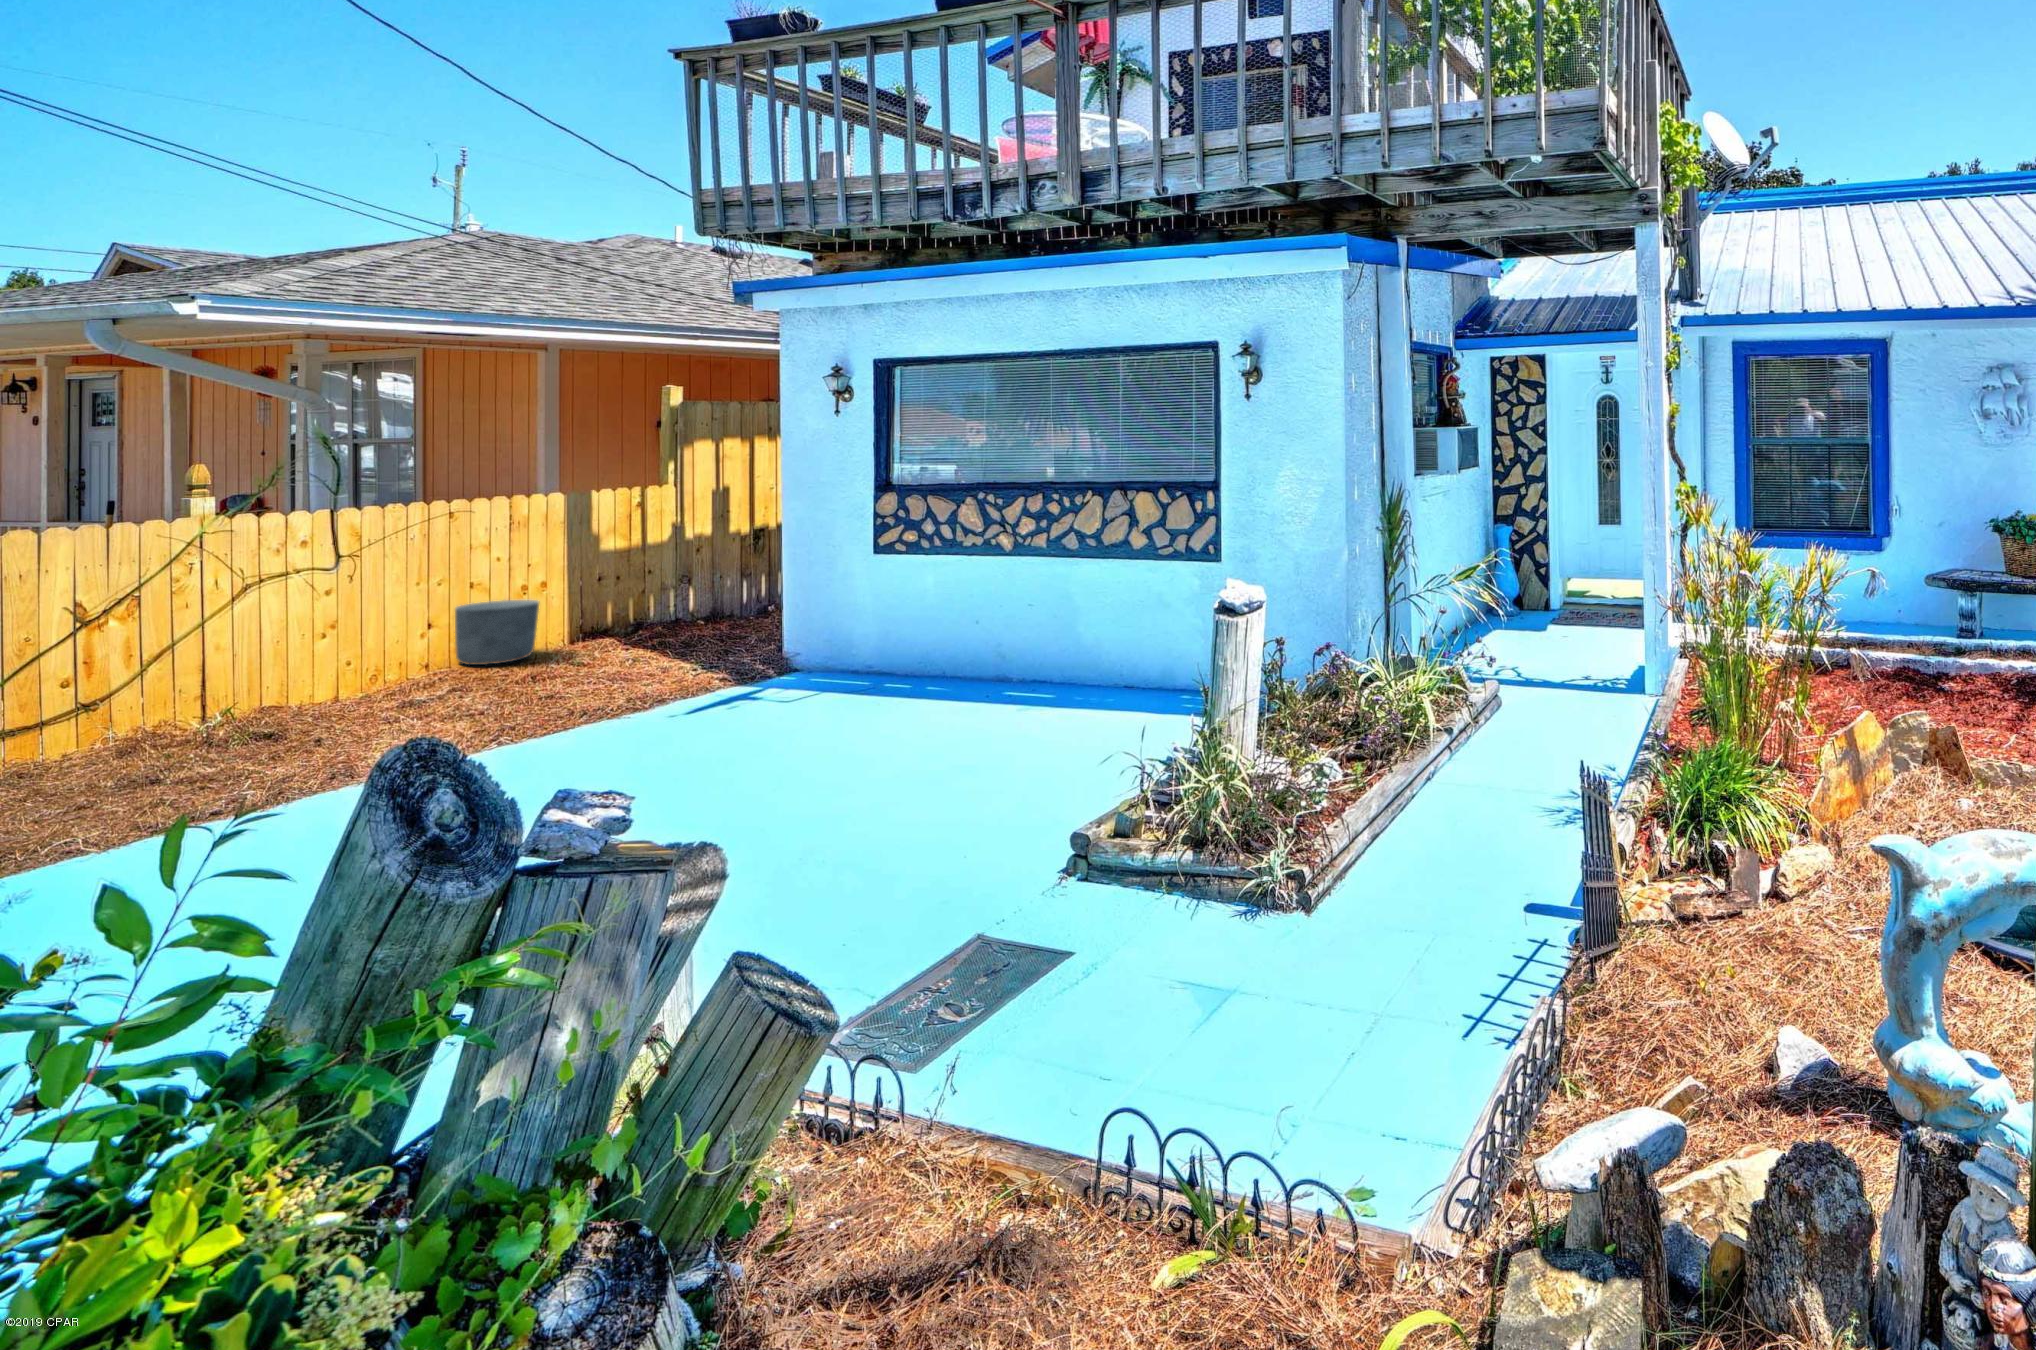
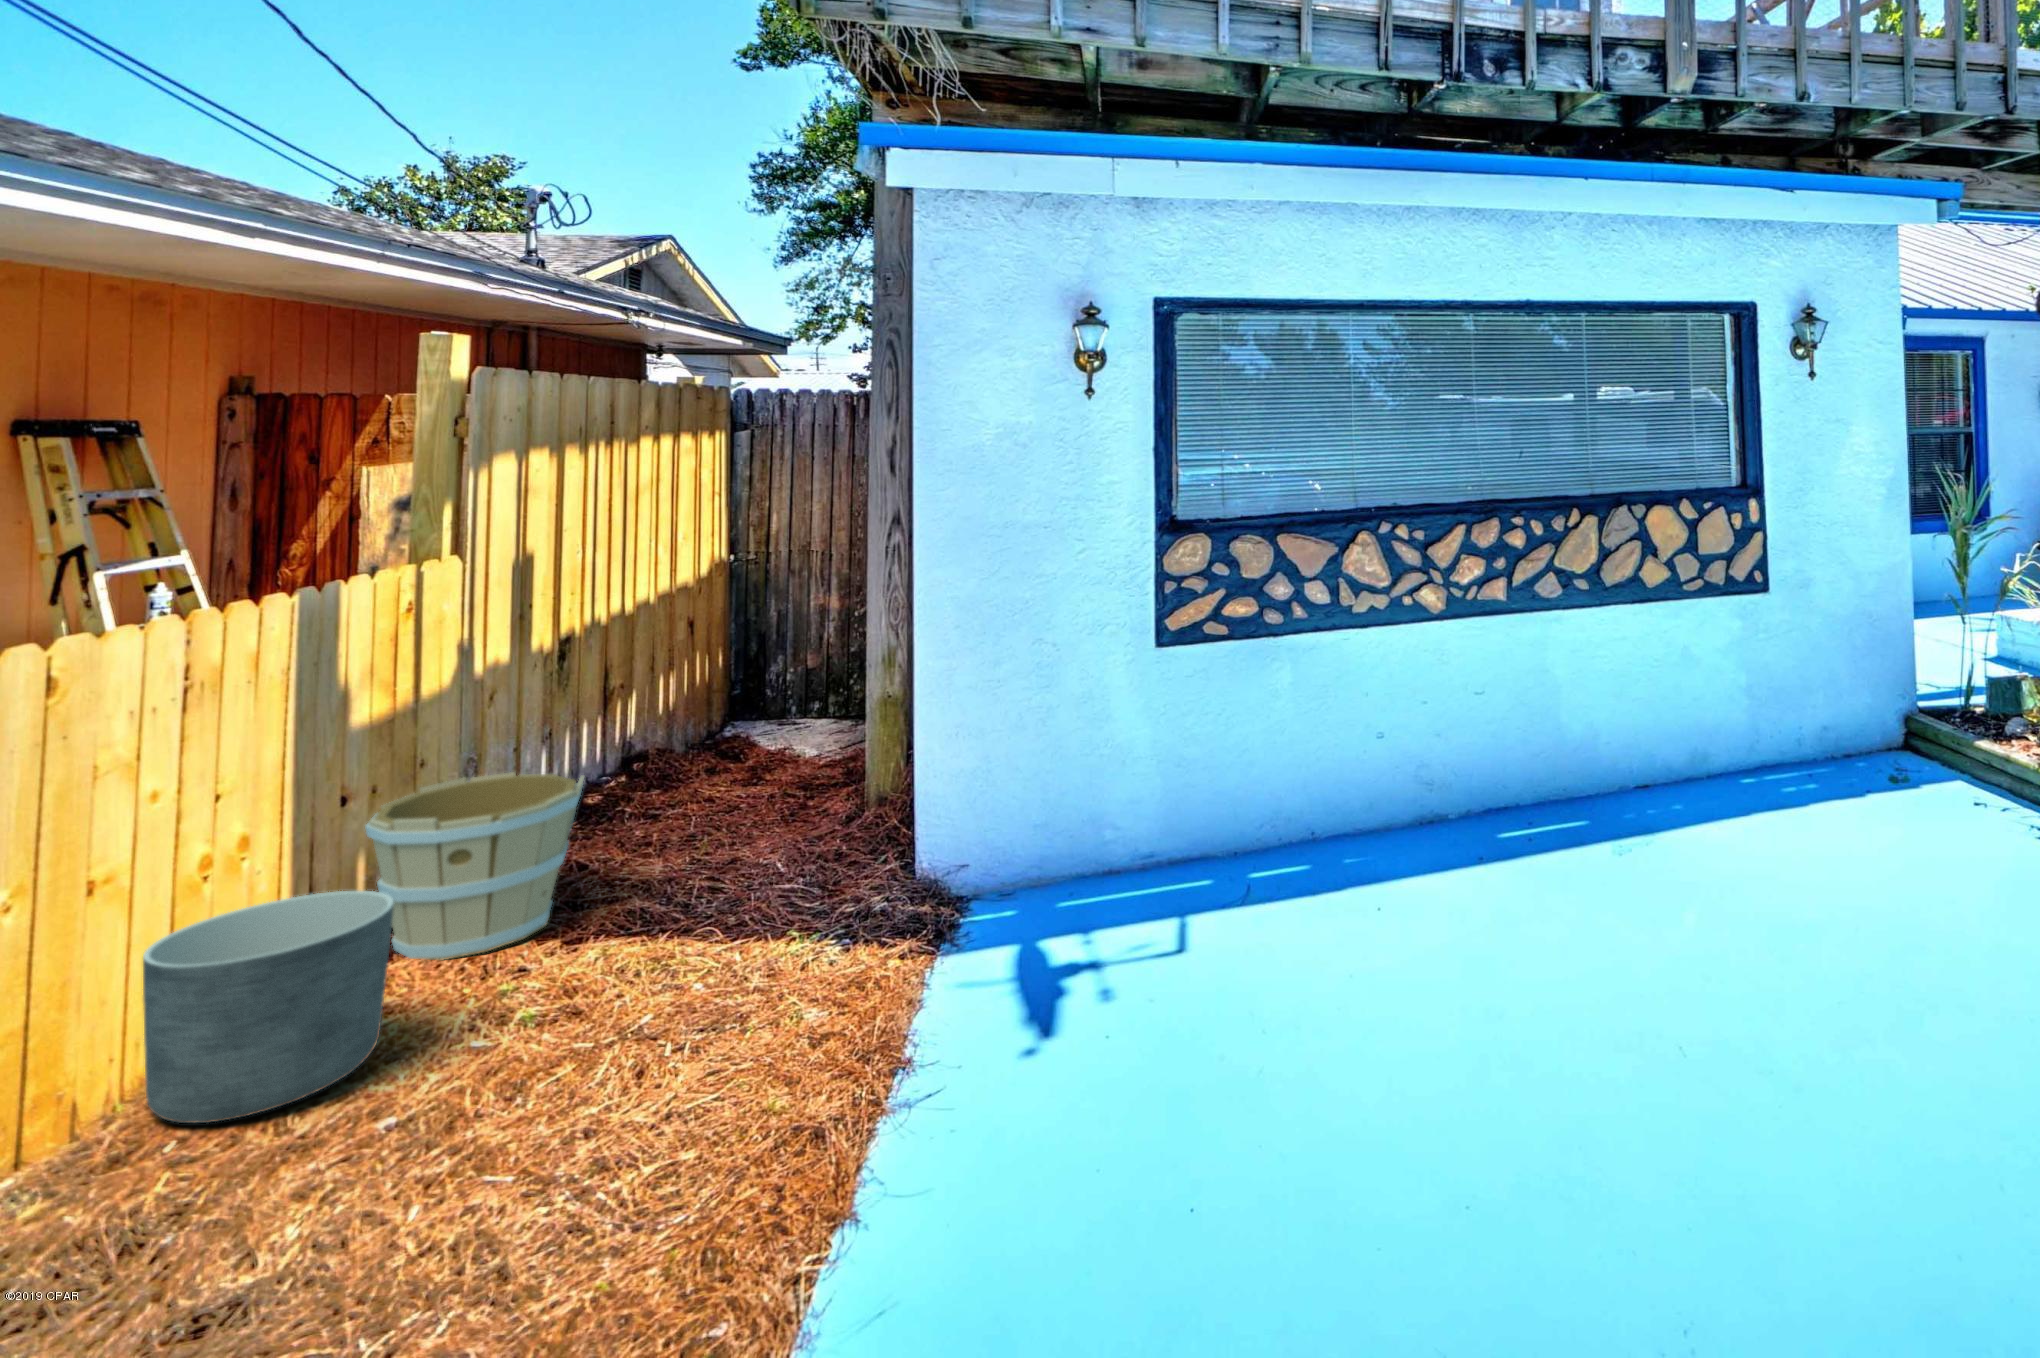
wooden bucket: none [600,577,689,645] -> present [366,772,584,961]

